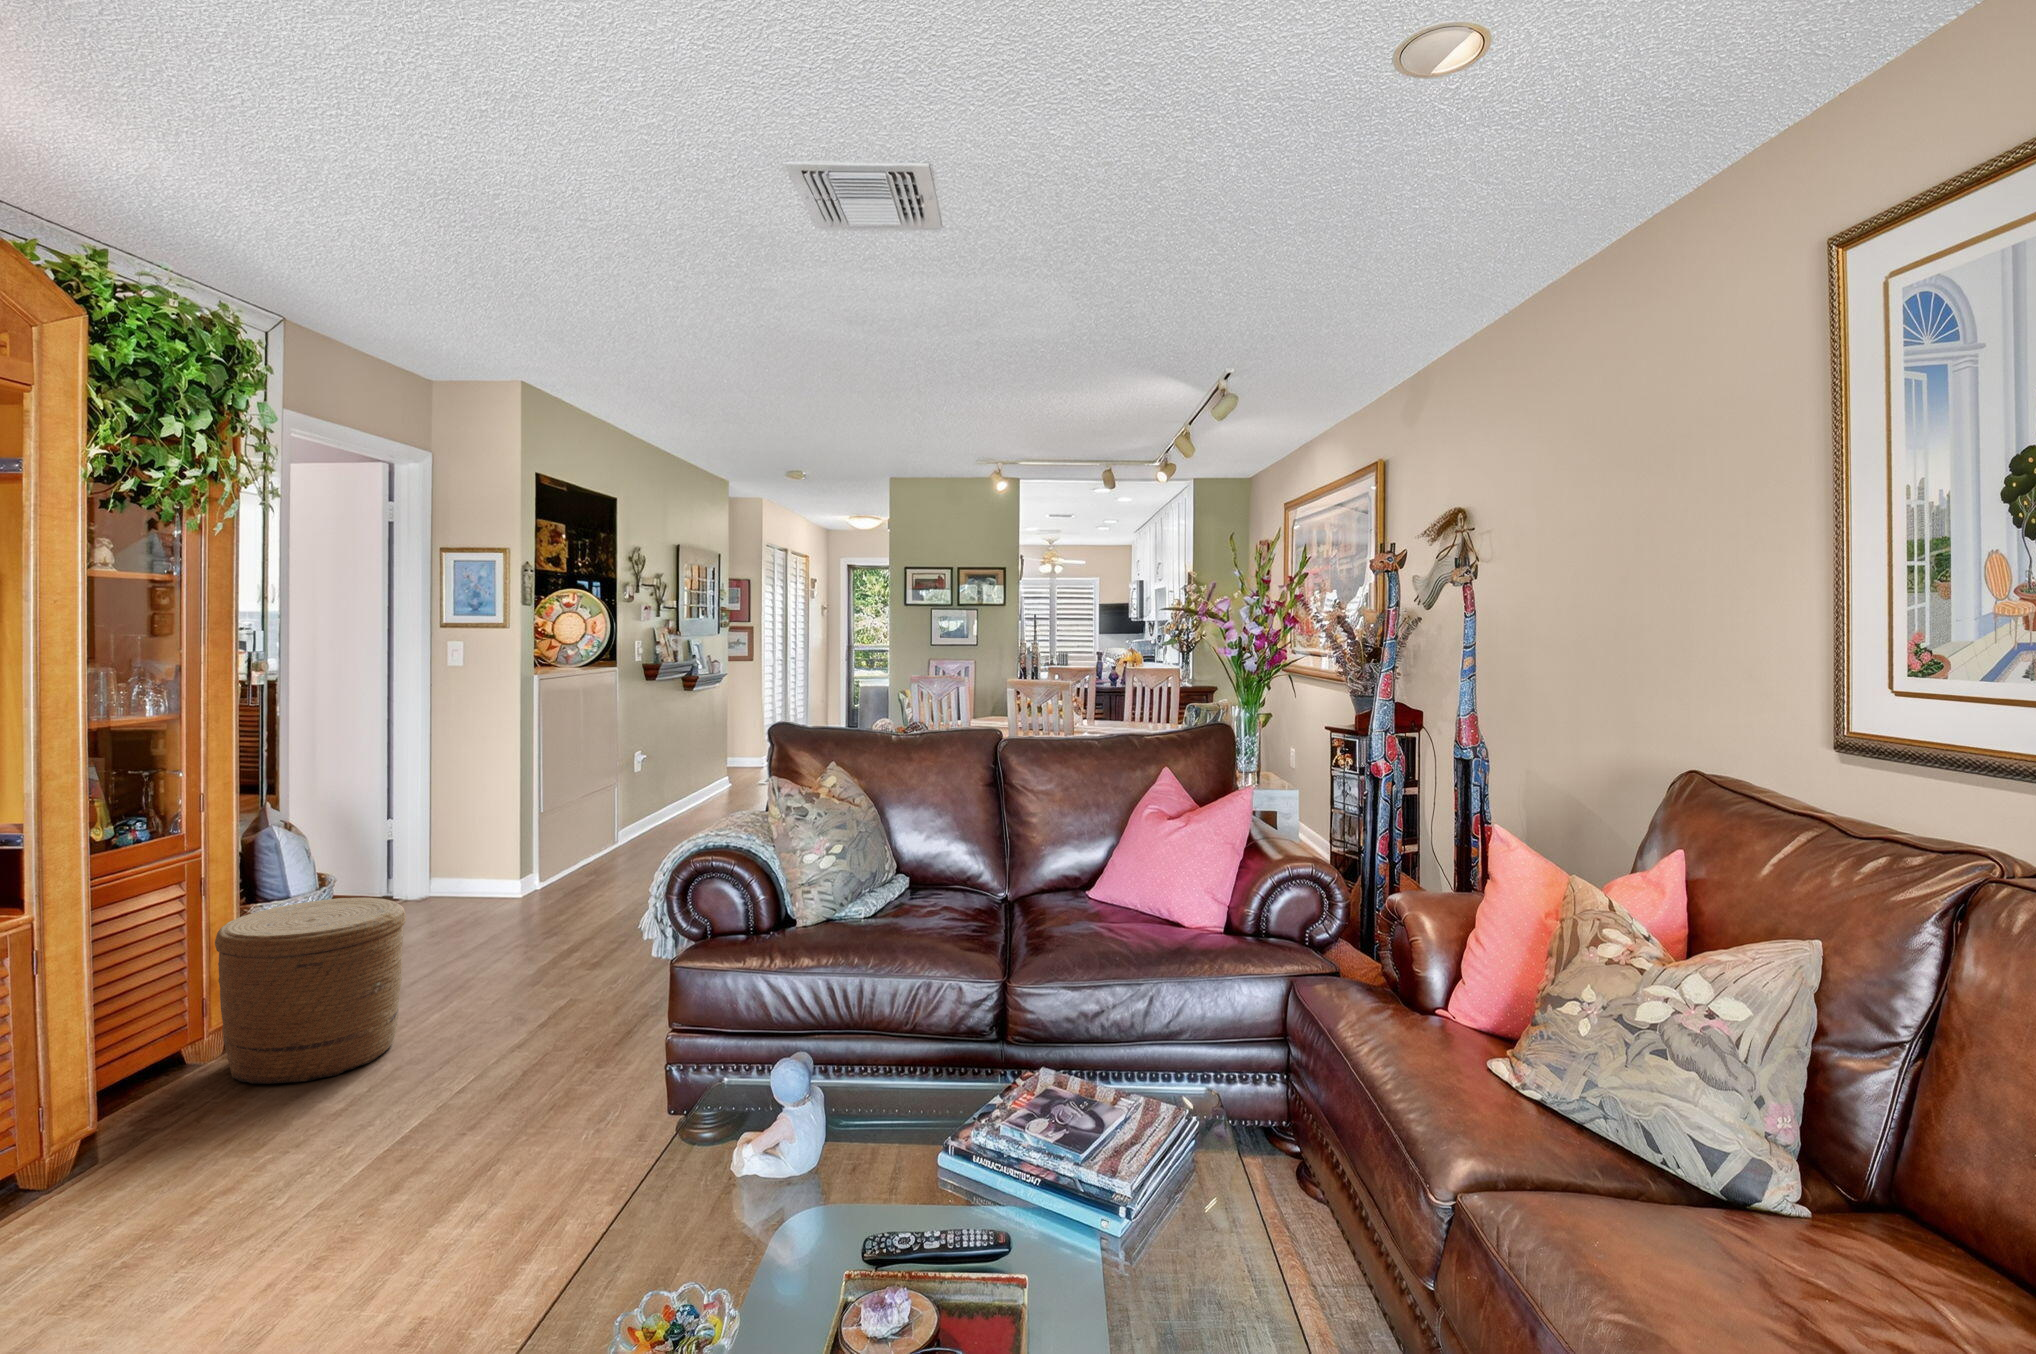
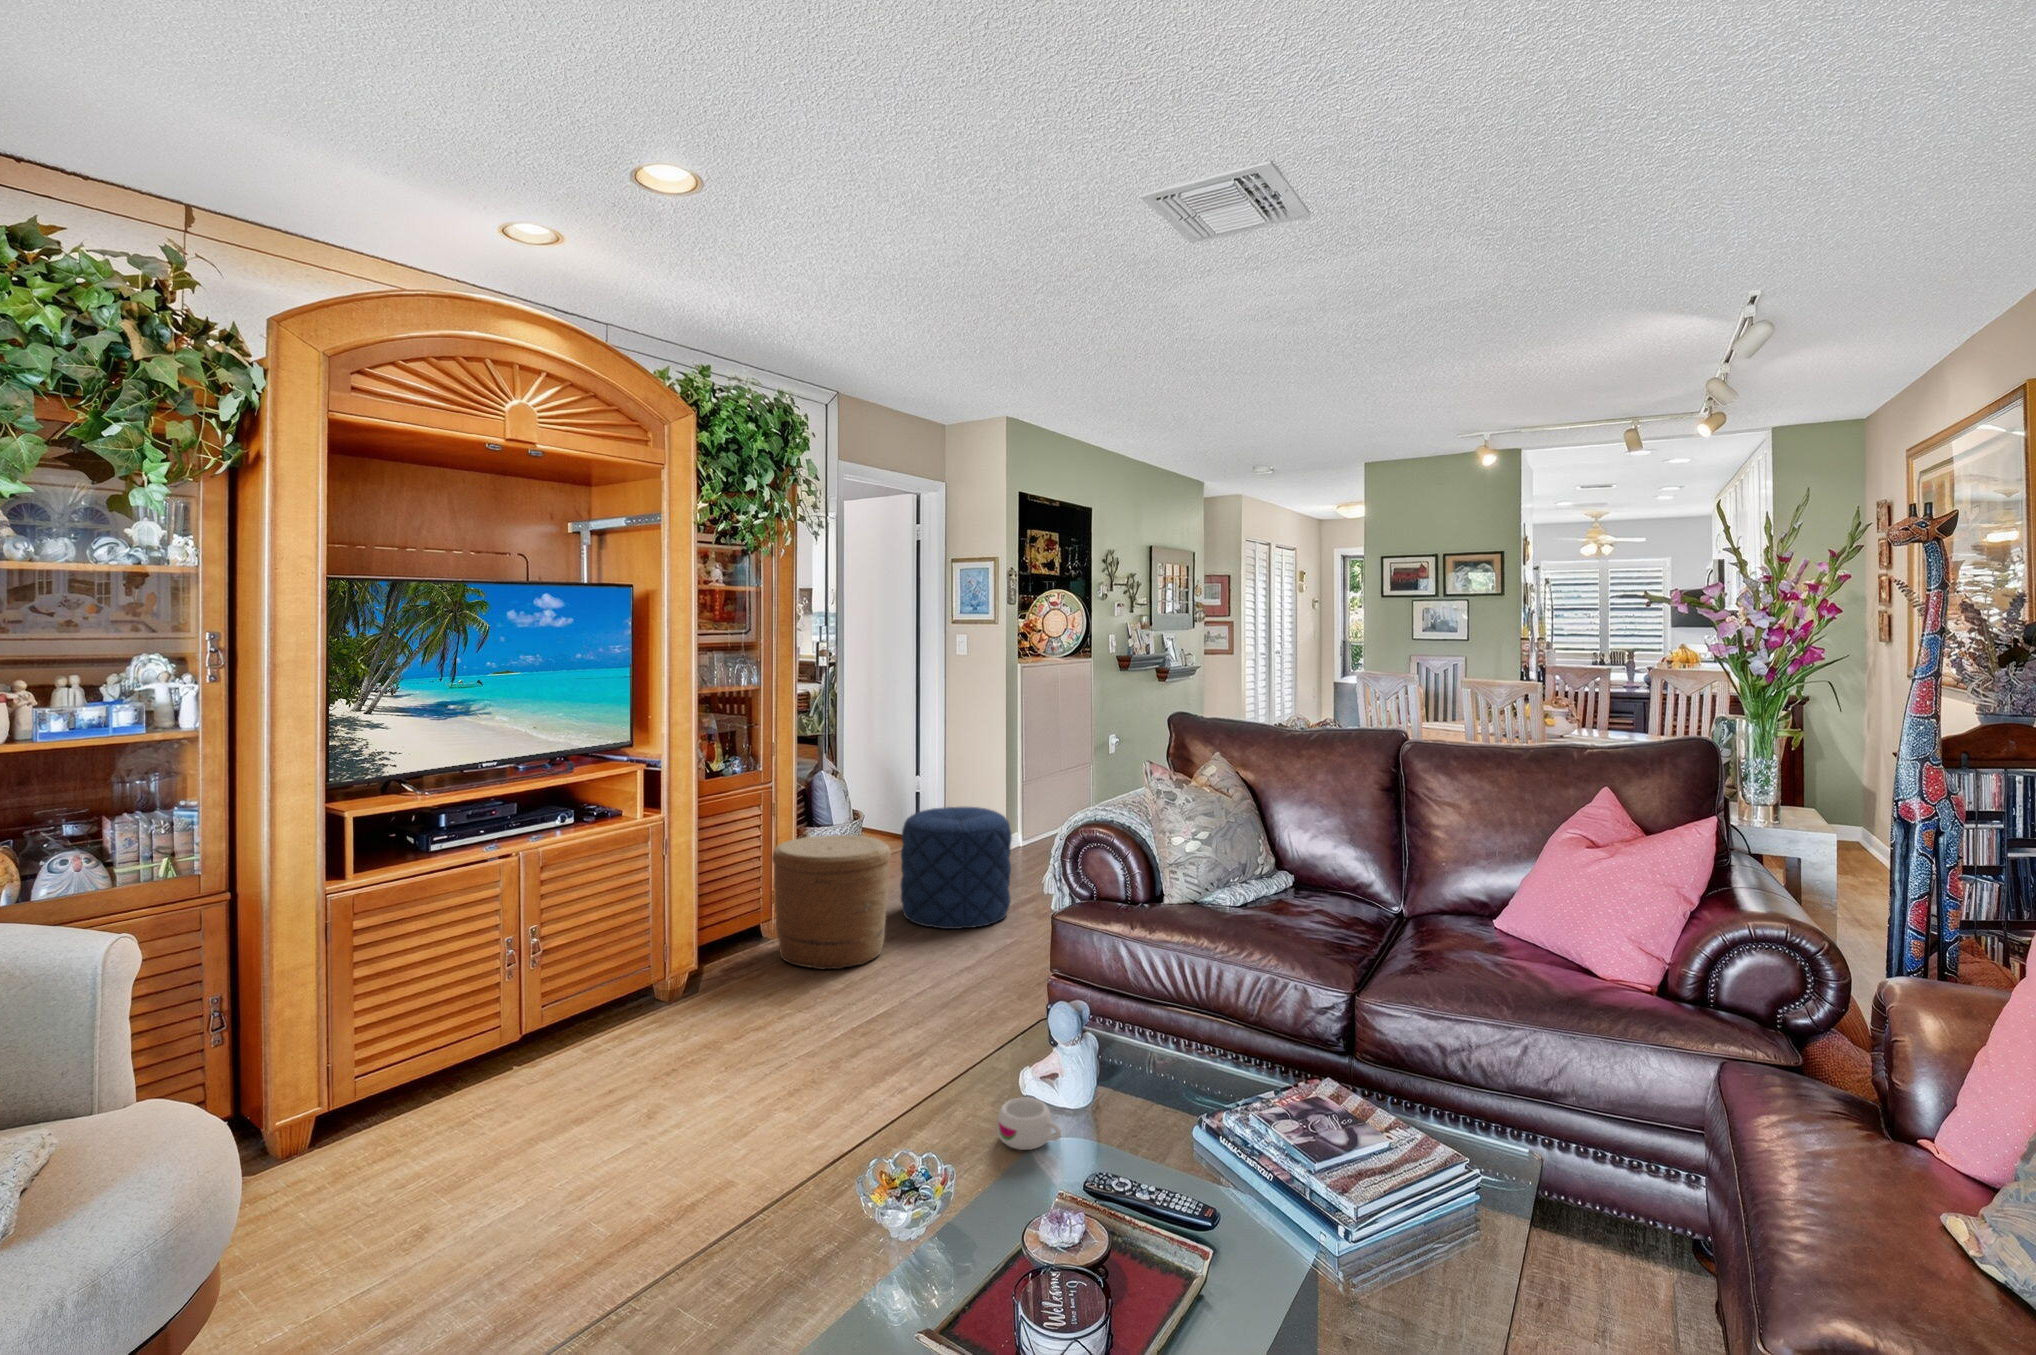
pouf: none [405,845,556,997] -> present [900,807,1012,929]
mug: none [730,1173,811,1239] -> present [997,1098,1061,1150]

